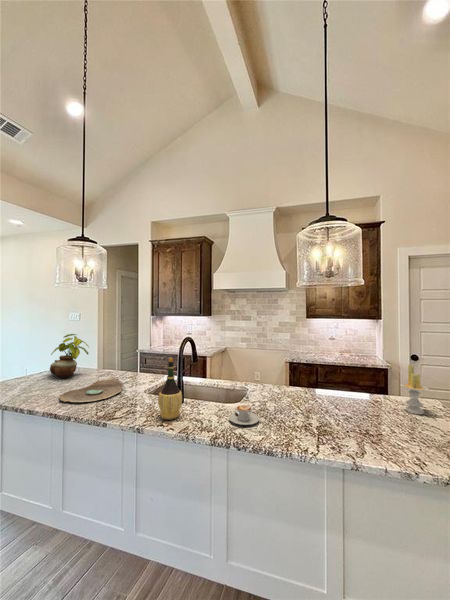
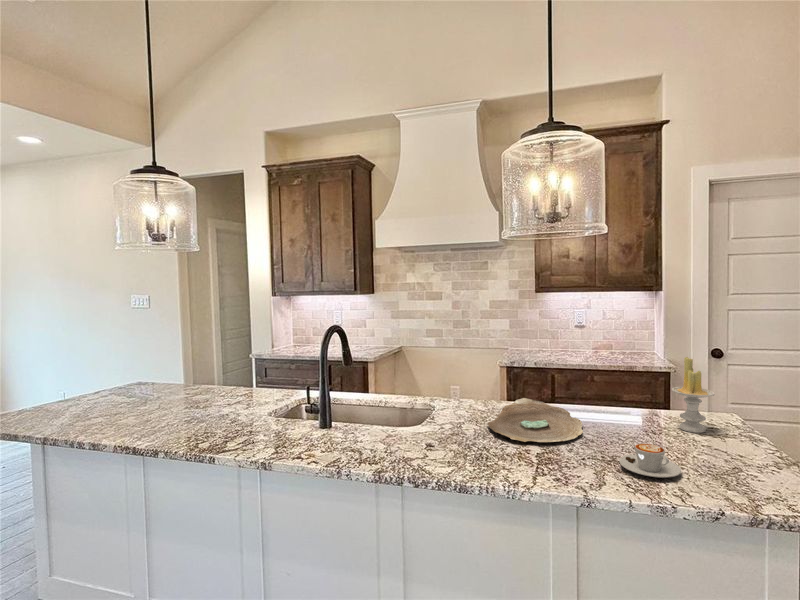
potted plant: present [50,334,89,378] -> none [114,327,176,398]
wine bottle: present [158,358,182,420] -> none [292,356,329,450]
decorative bowl: present [60,377,124,402] -> present [488,398,583,442]
coffee cup: present [229,405,259,425] -> present [619,444,681,477]

